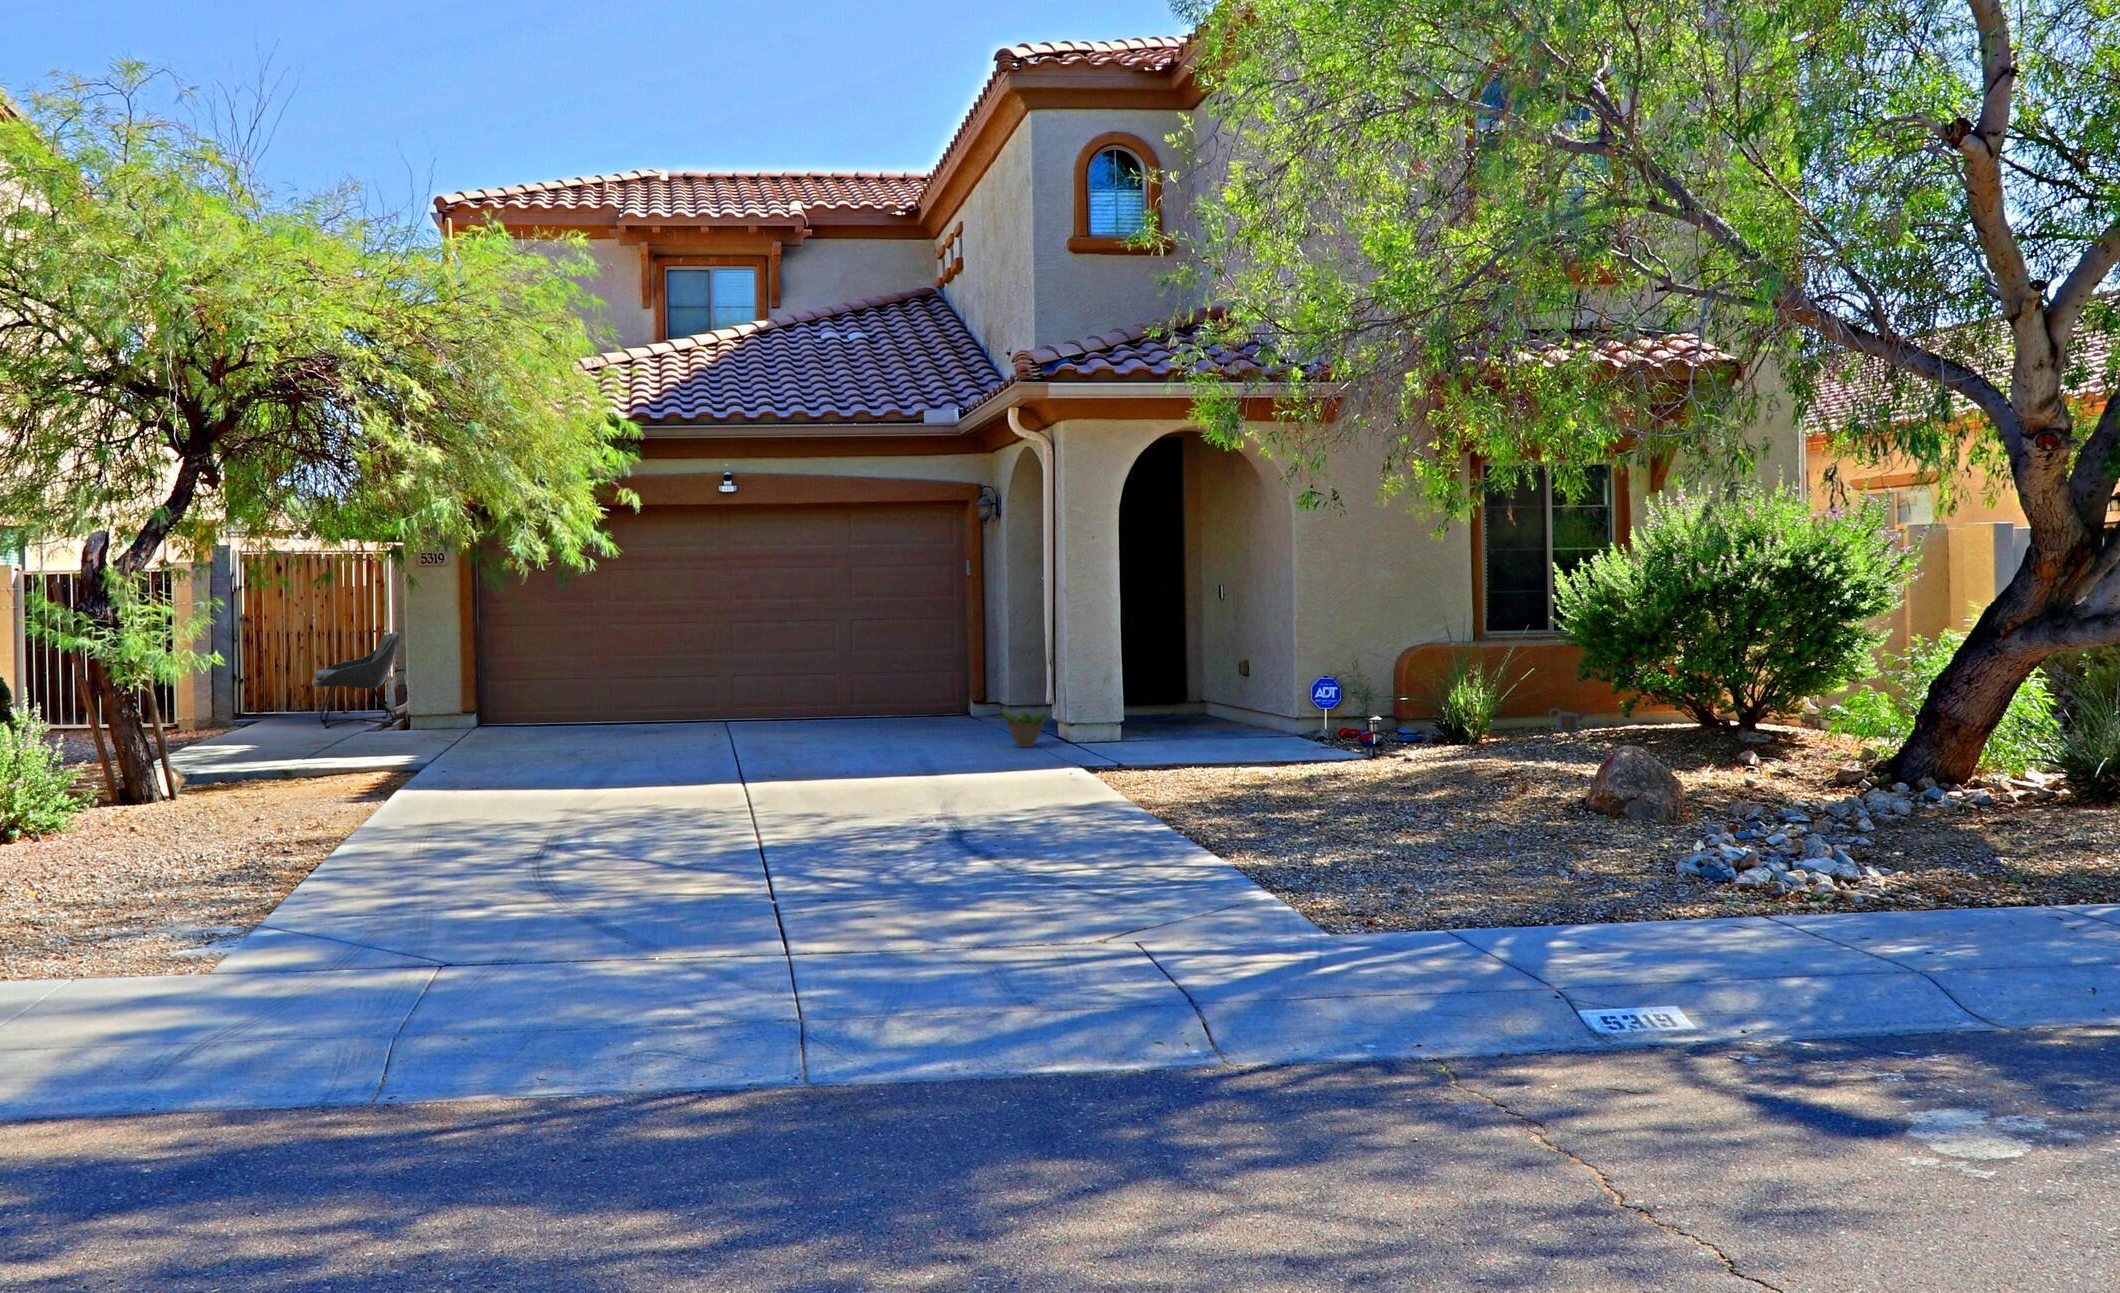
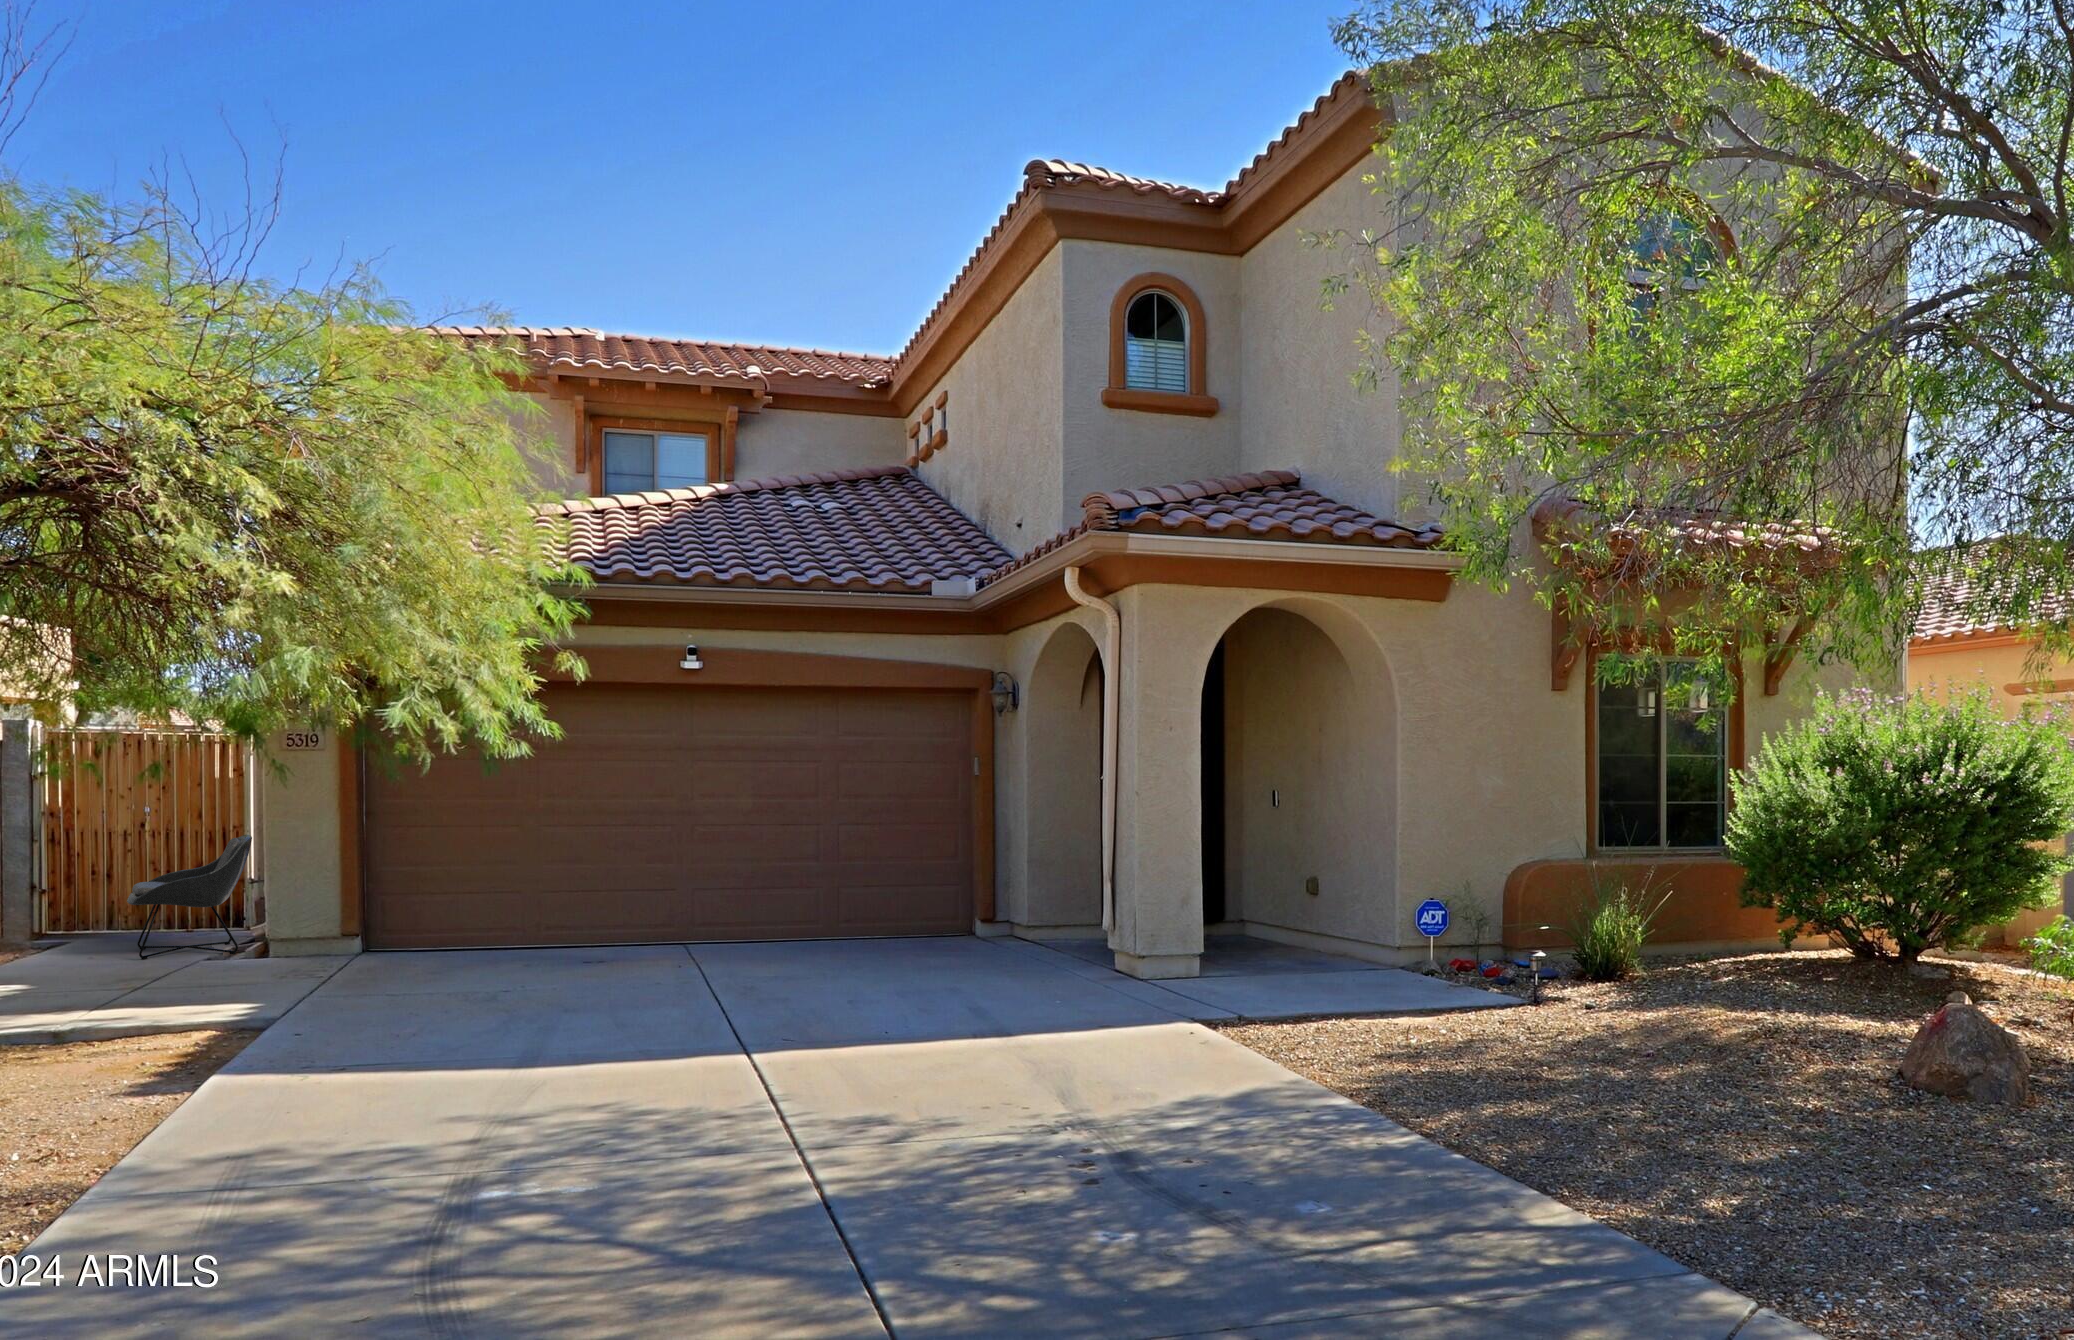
watering can: present [1549,708,1588,732] -> none [1686,942,1731,970]
decorative plant: present [997,709,1047,747] -> none [1043,942,1115,993]

